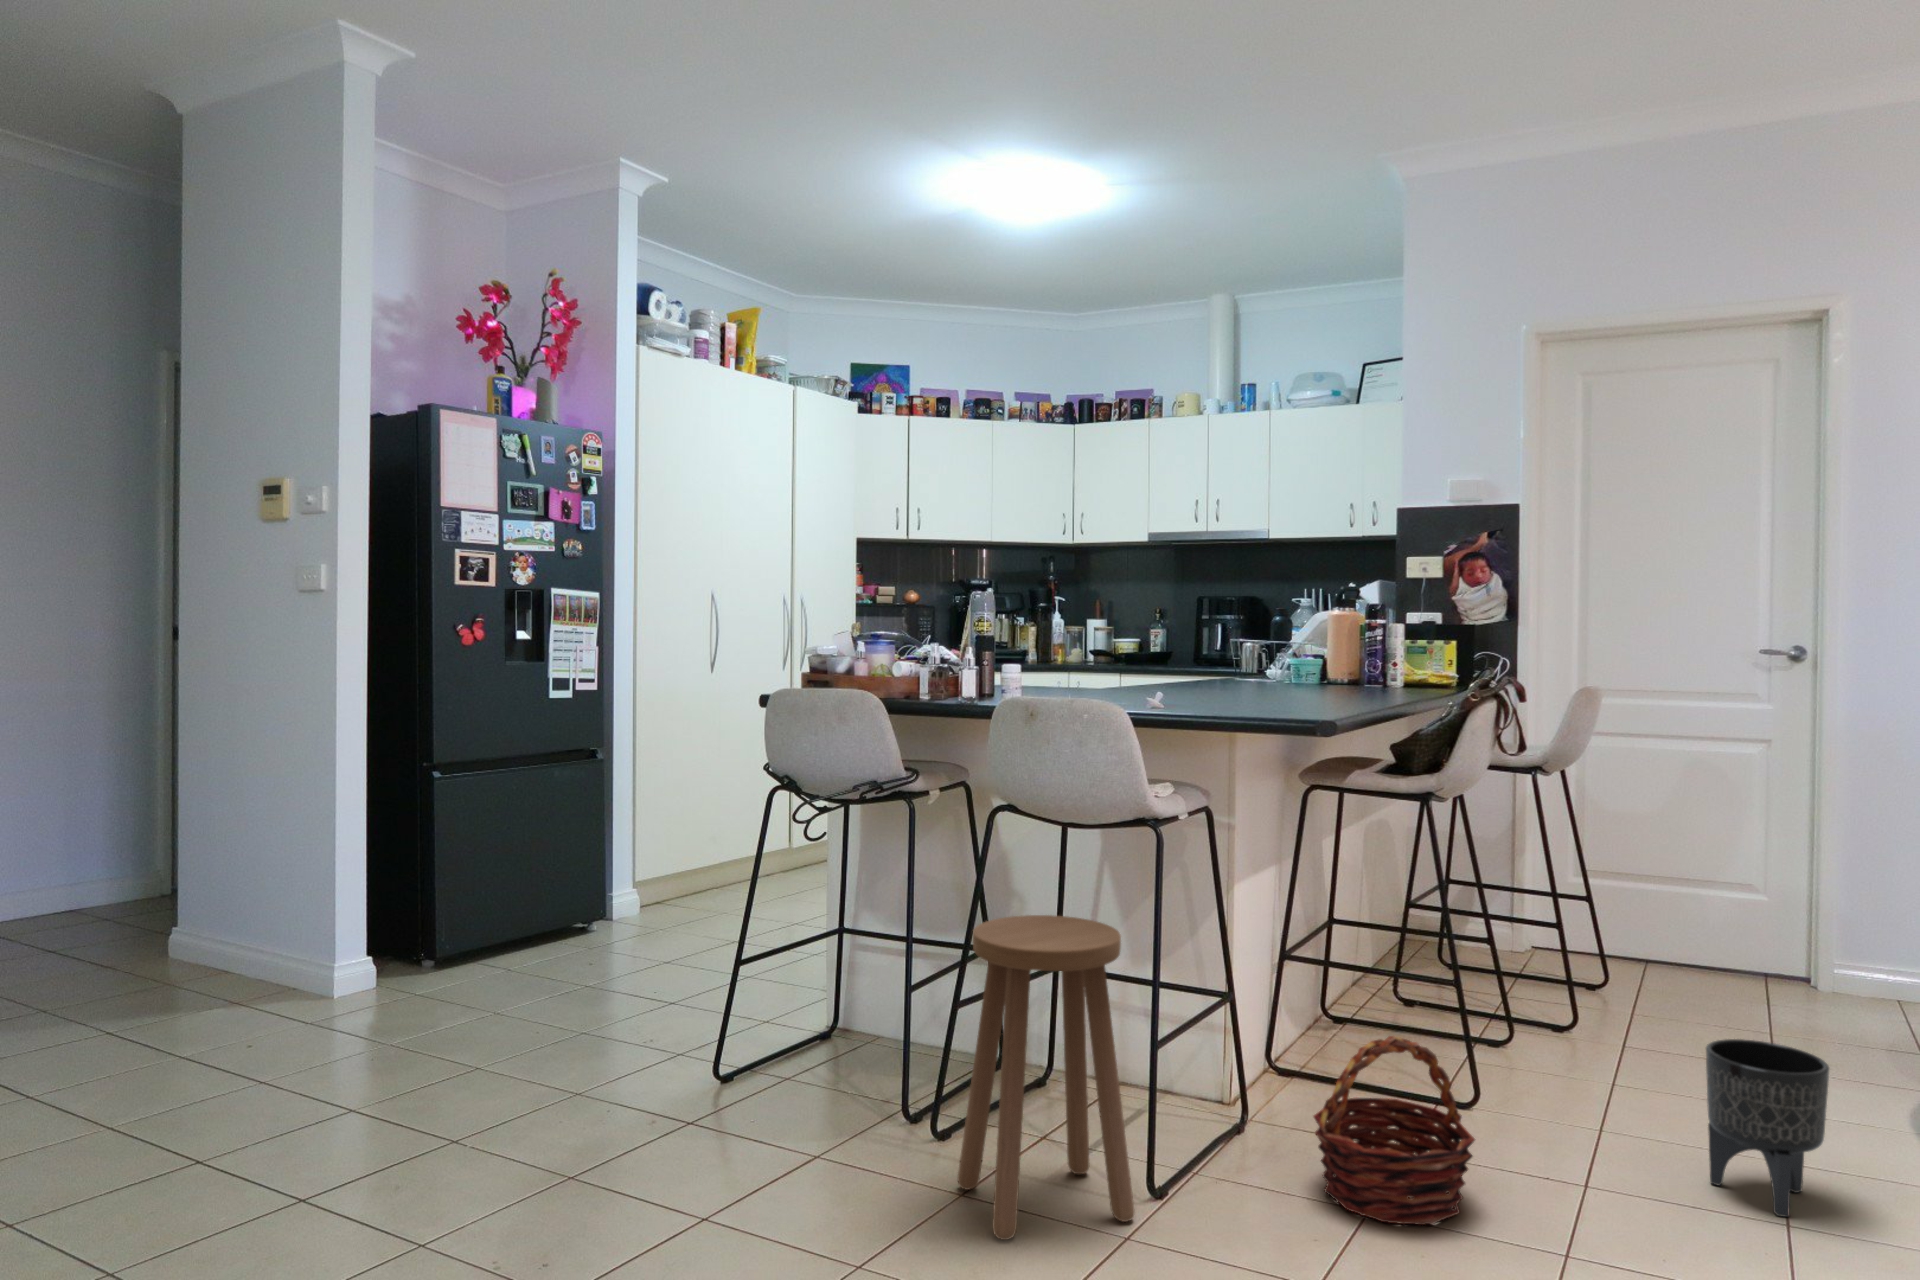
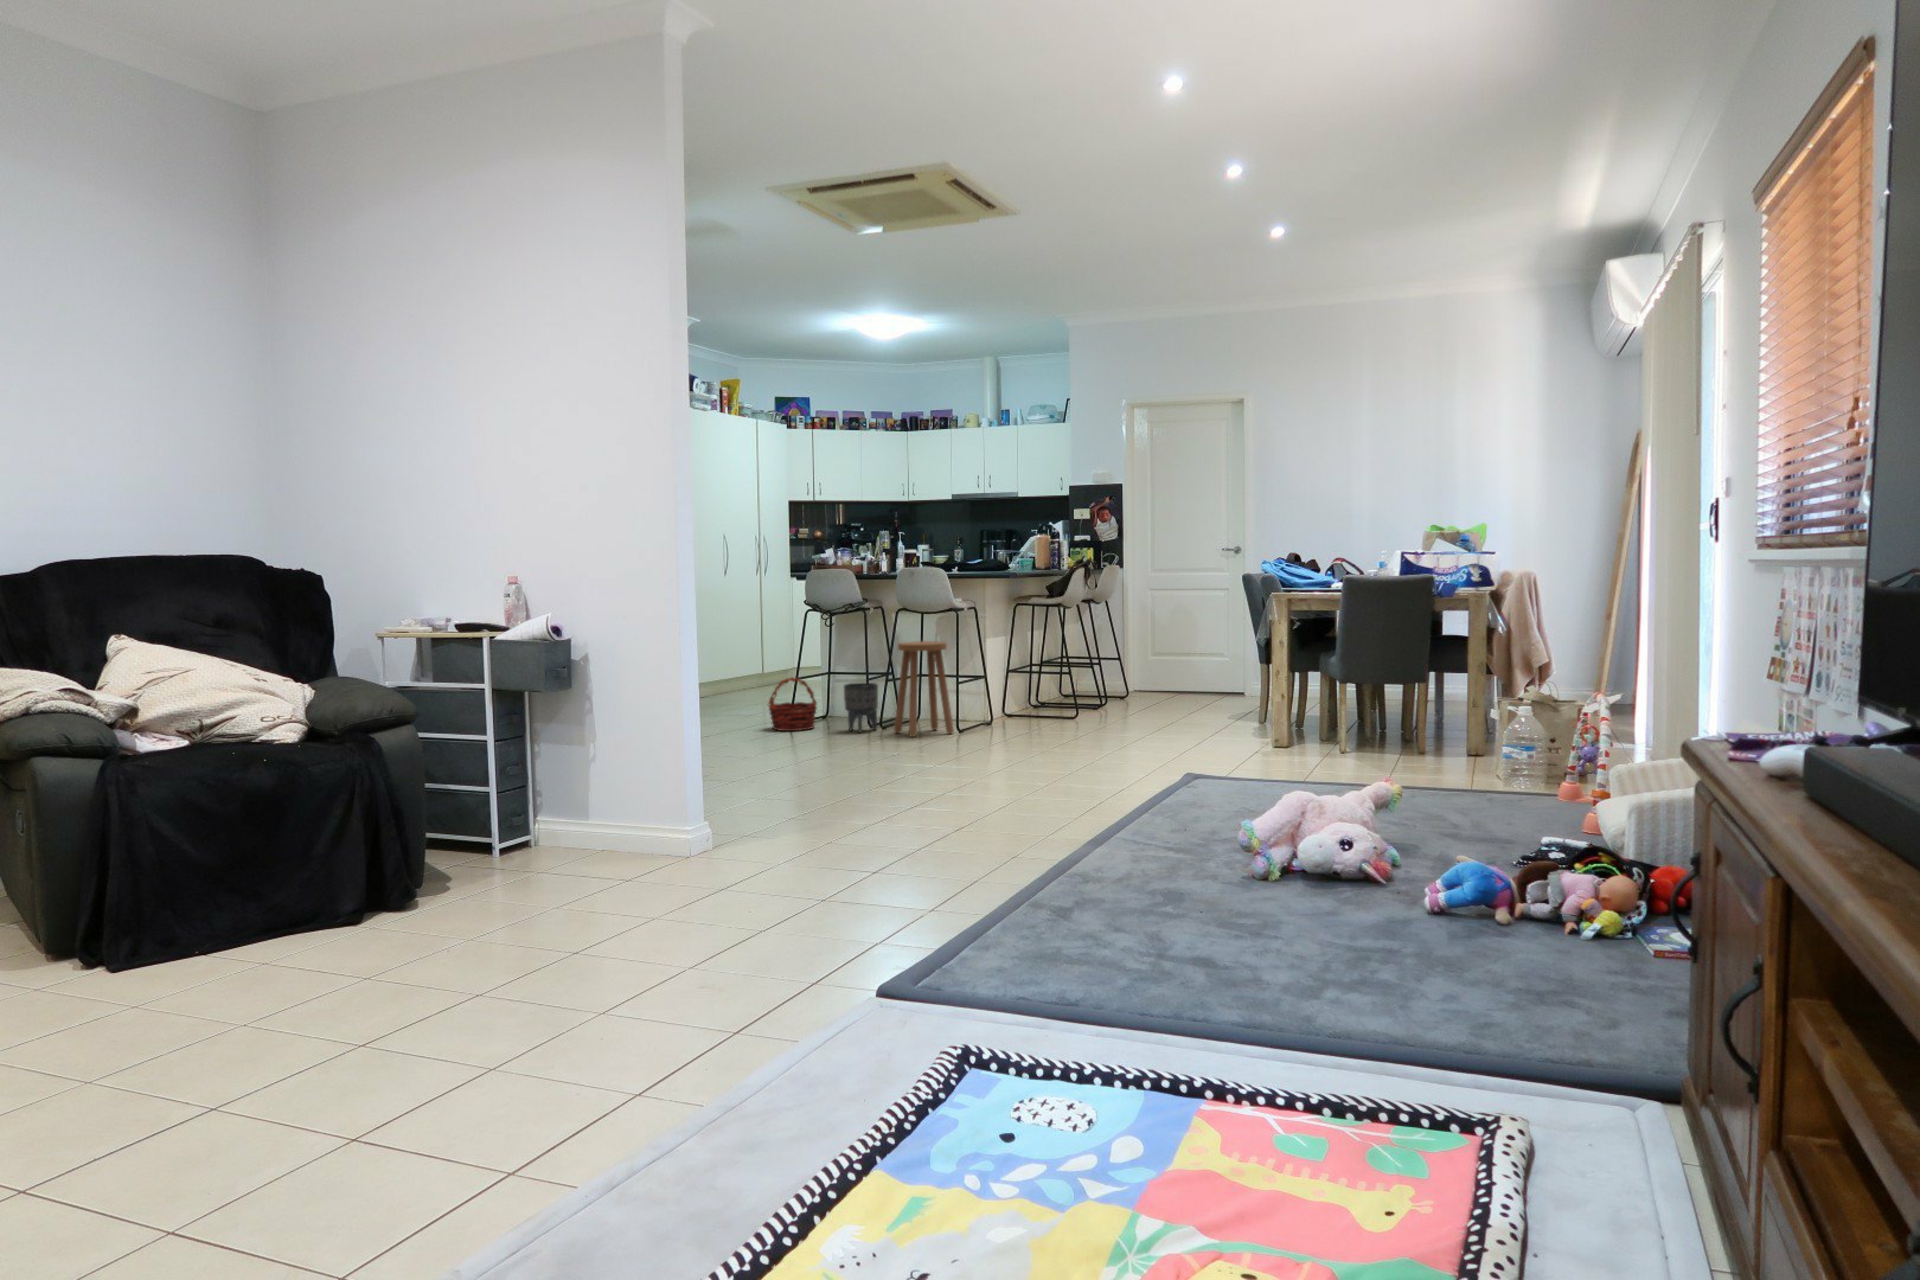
basket: present [1314,1036,1475,1225] -> present [768,677,817,731]
planter: present [1706,1039,1829,1217] -> present [844,683,878,733]

